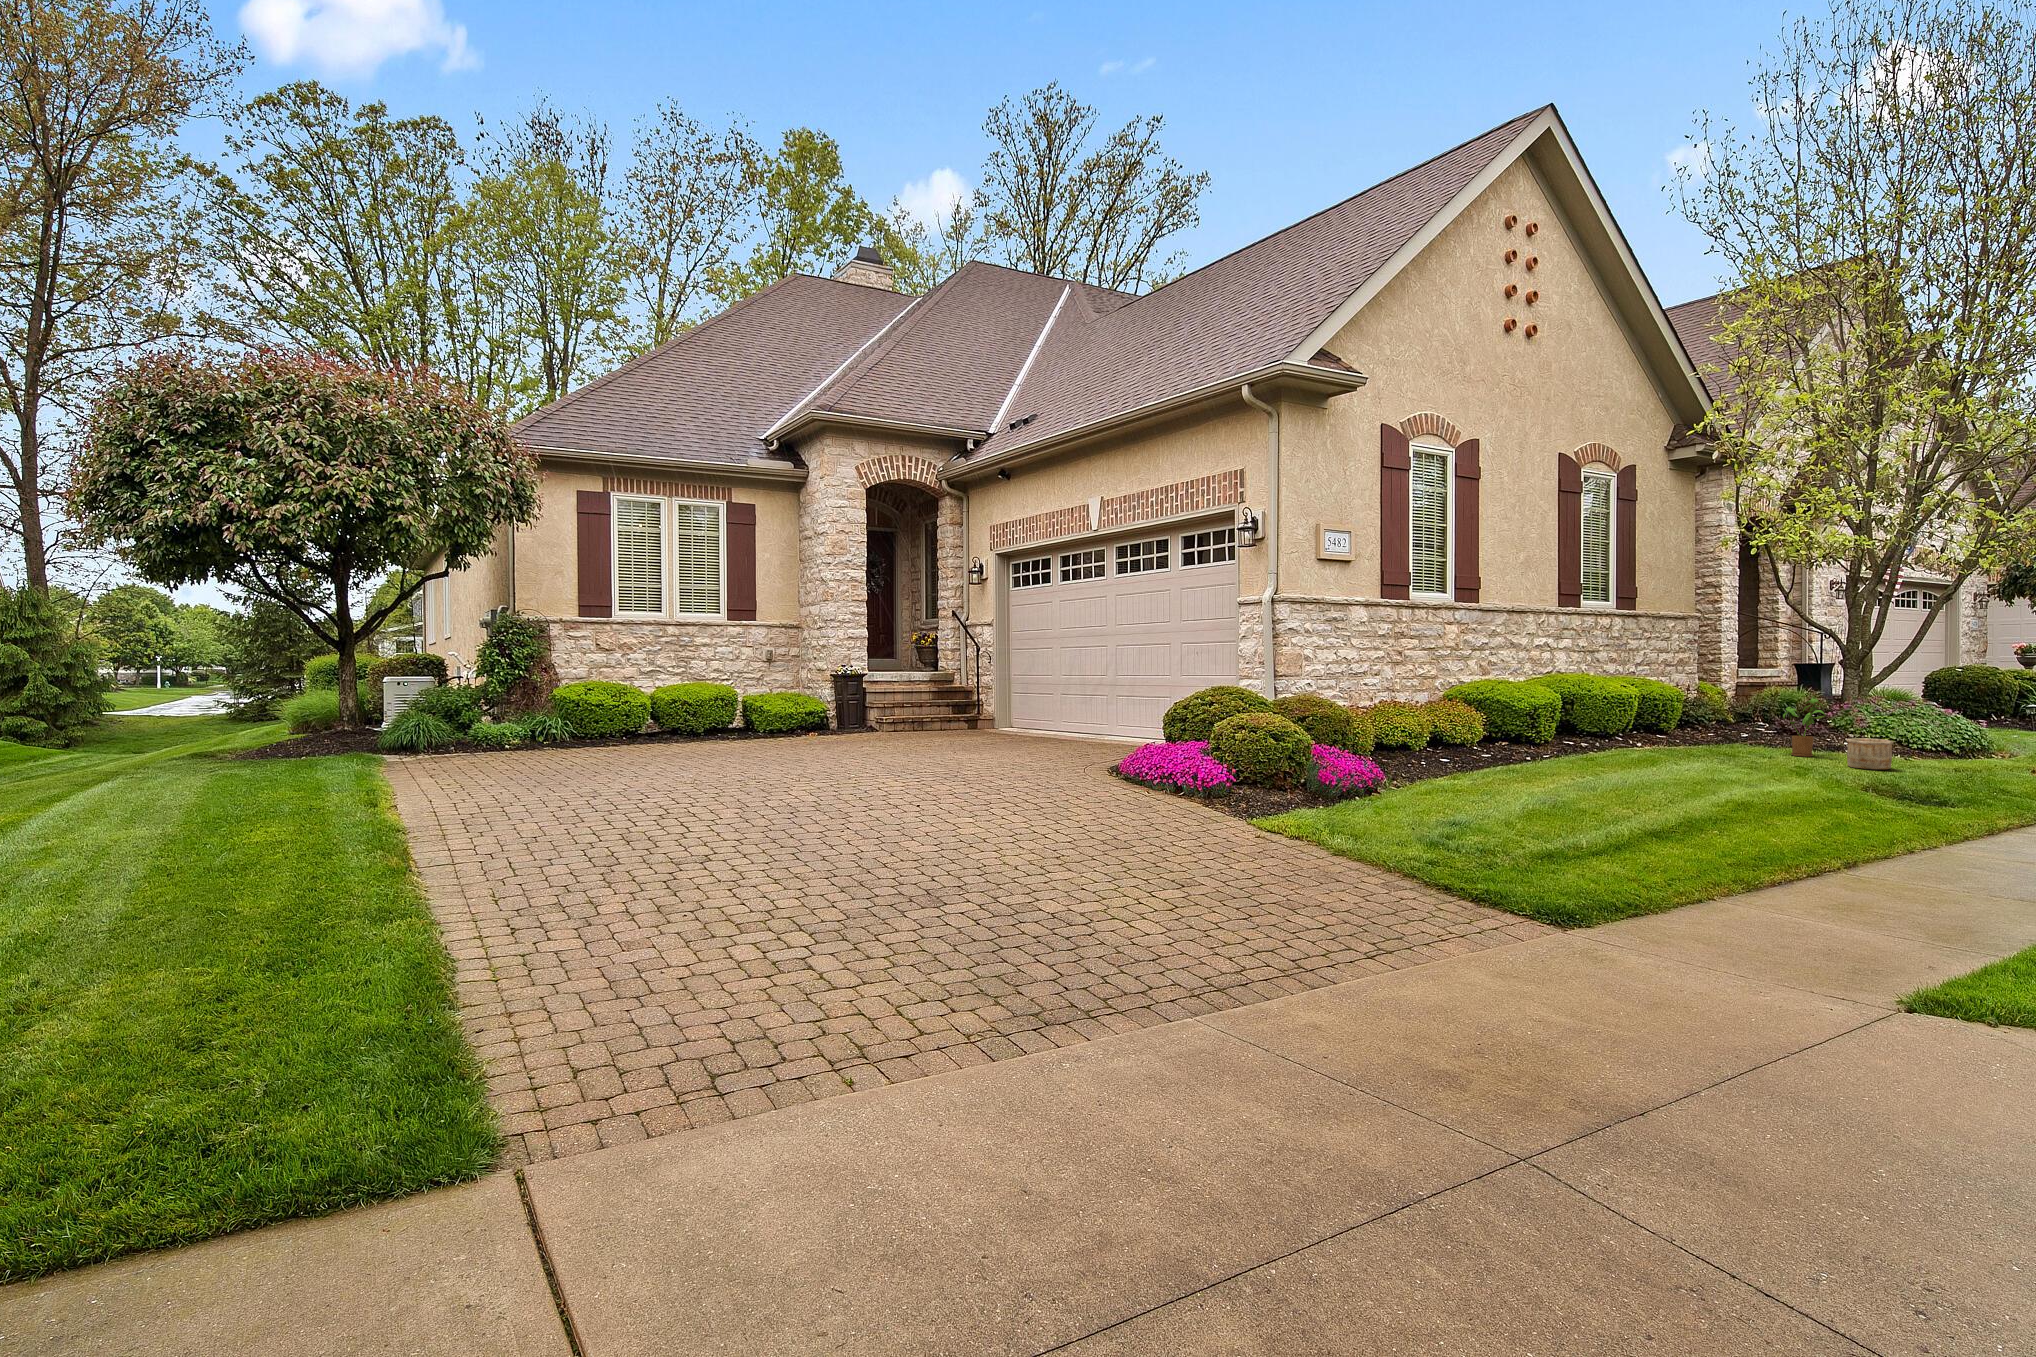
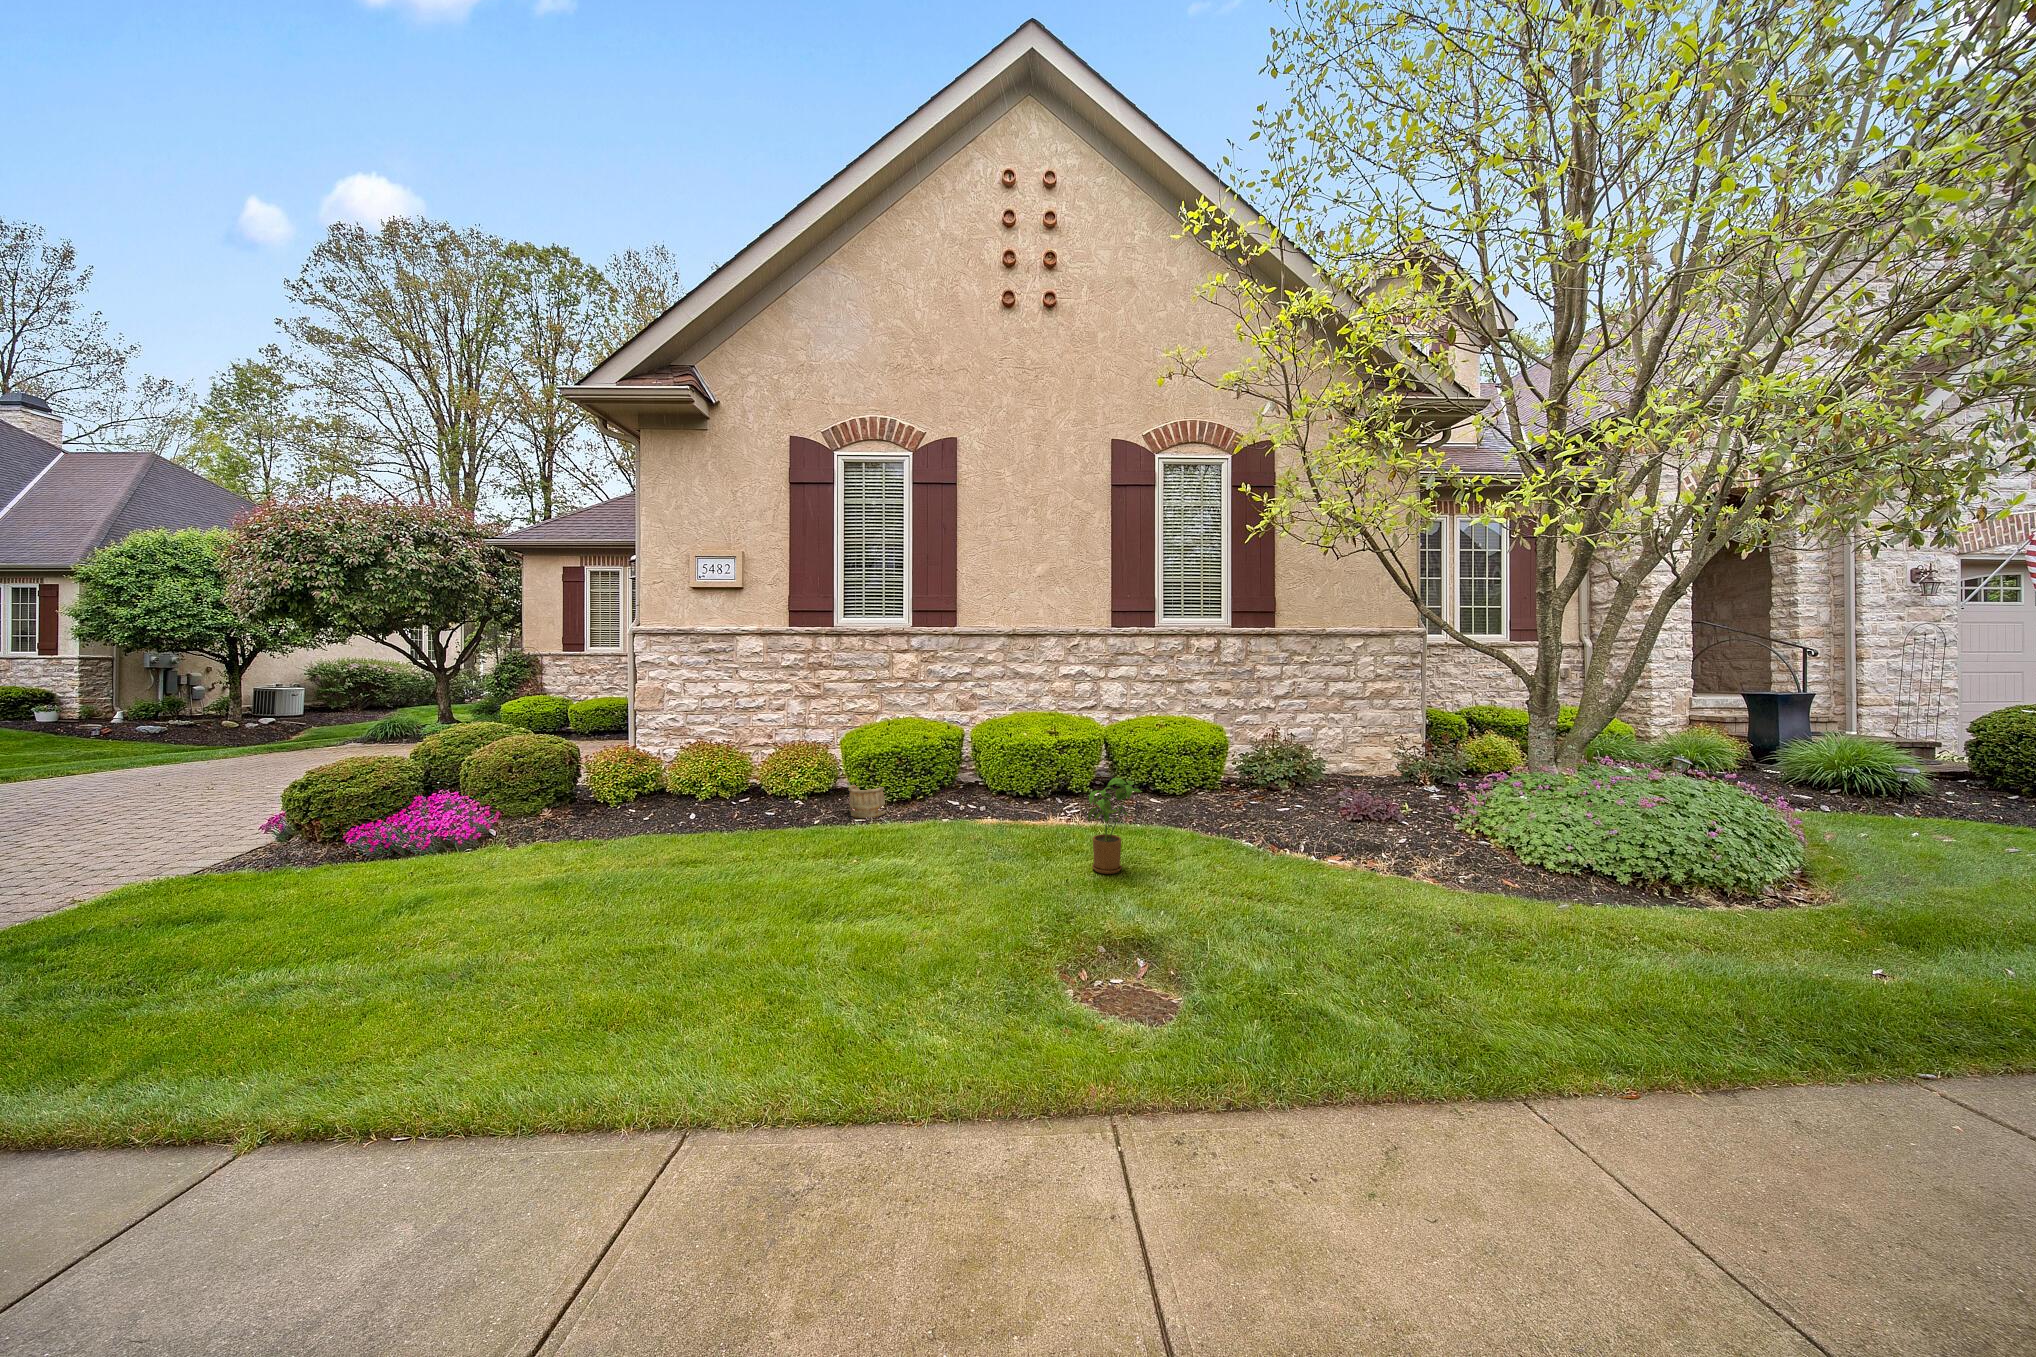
wooden bucket: present [1846,738,1894,769] -> present [848,784,887,818]

